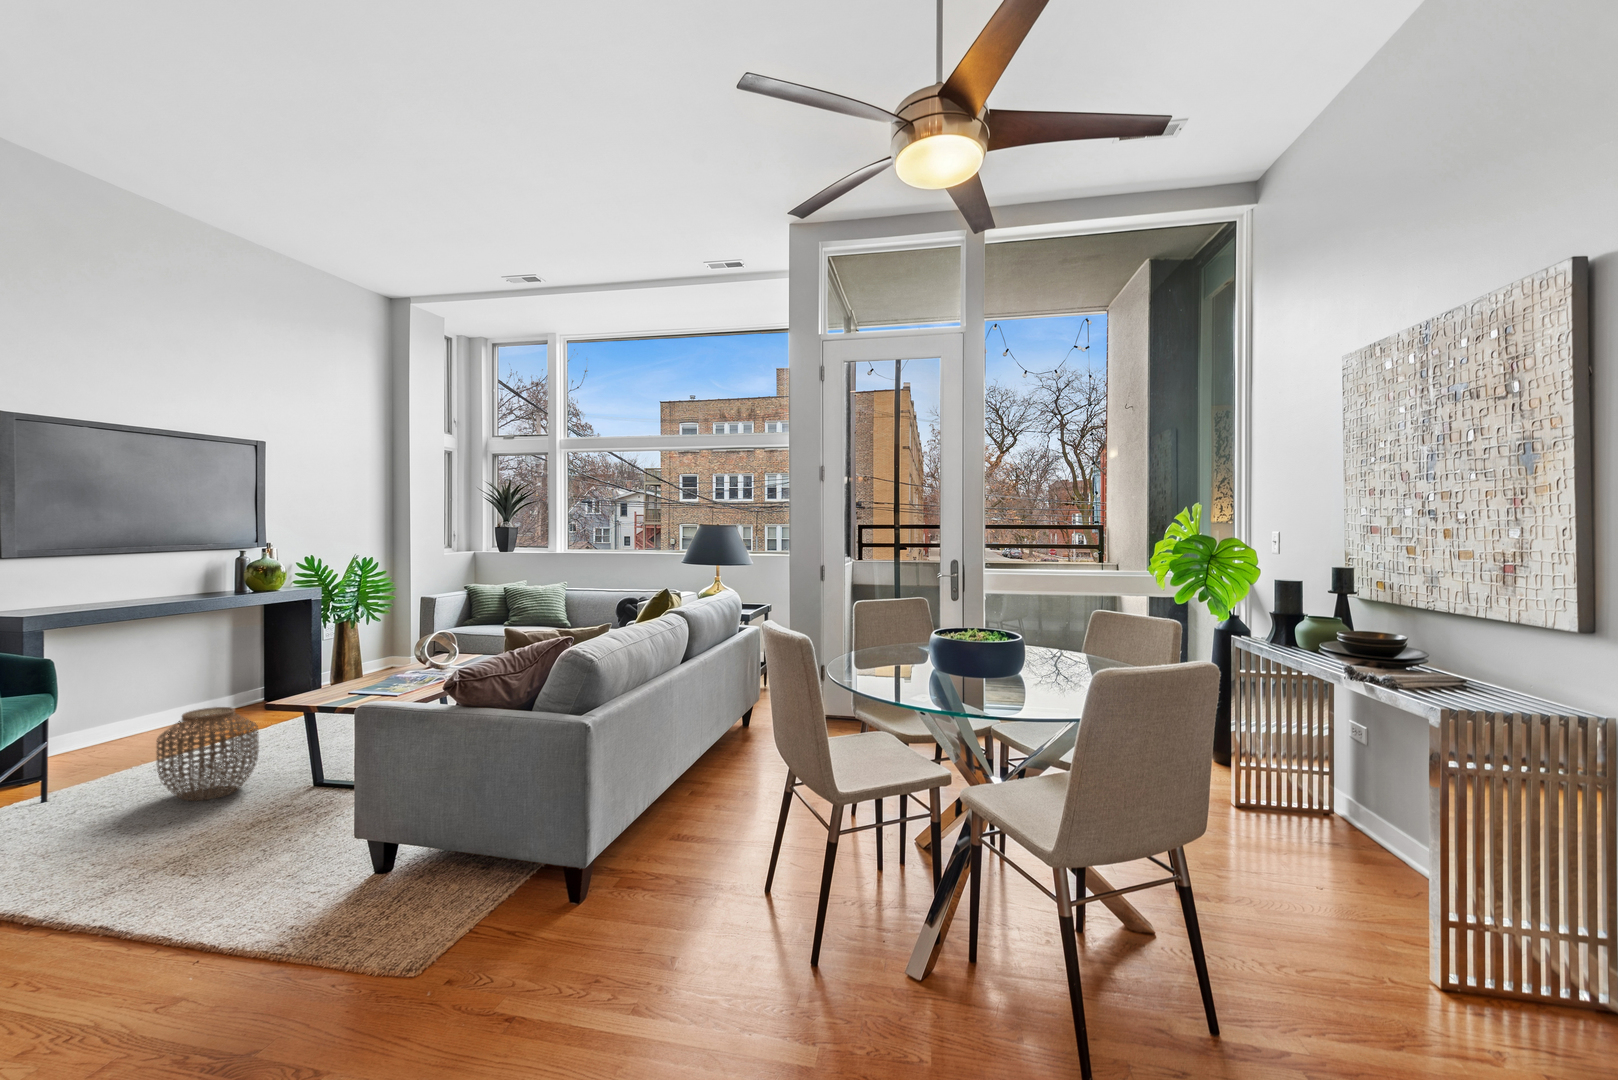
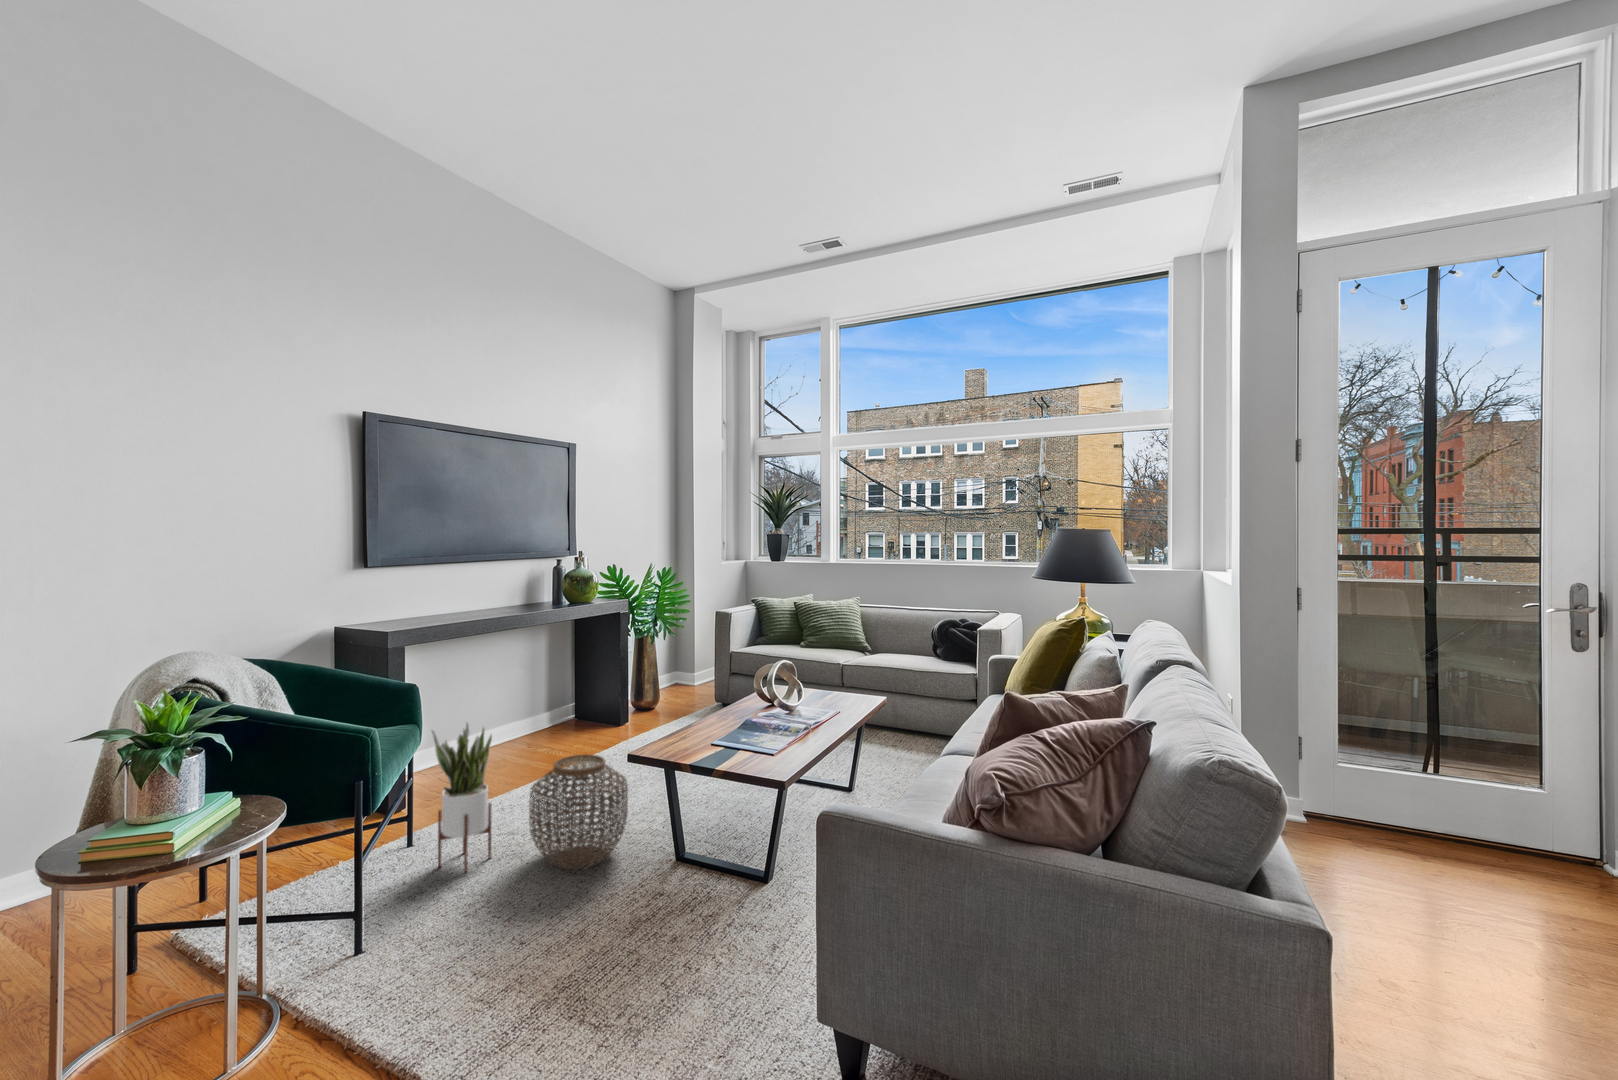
potted plant: none [54,681,124,810] -> present [432,723,492,872]

